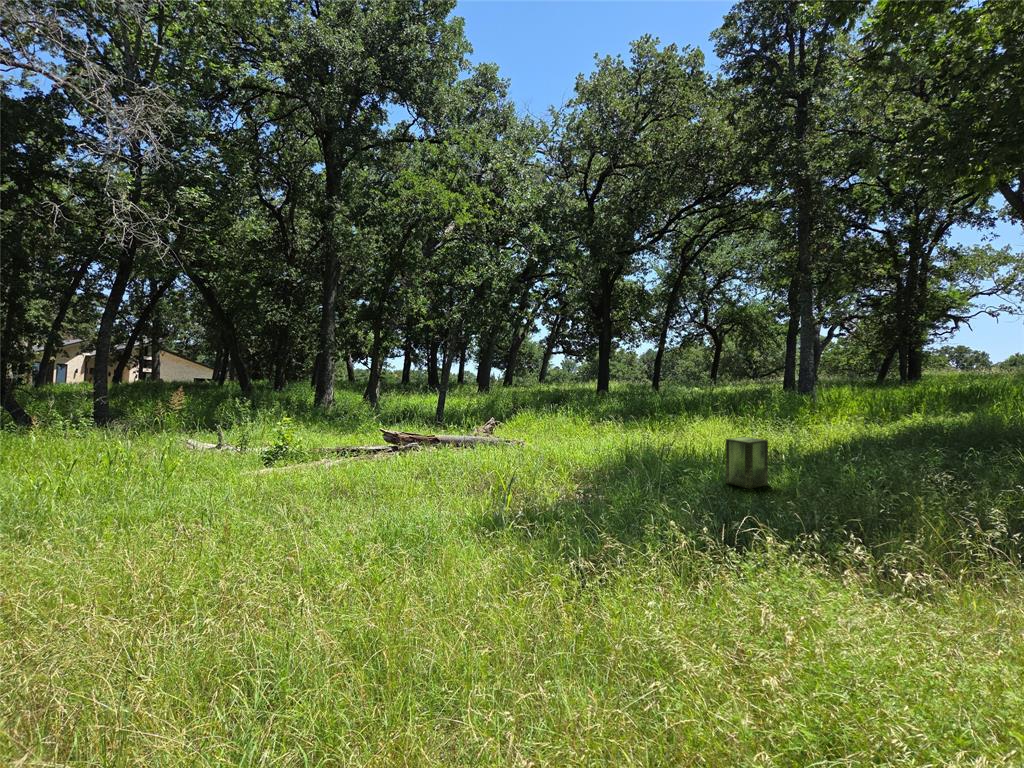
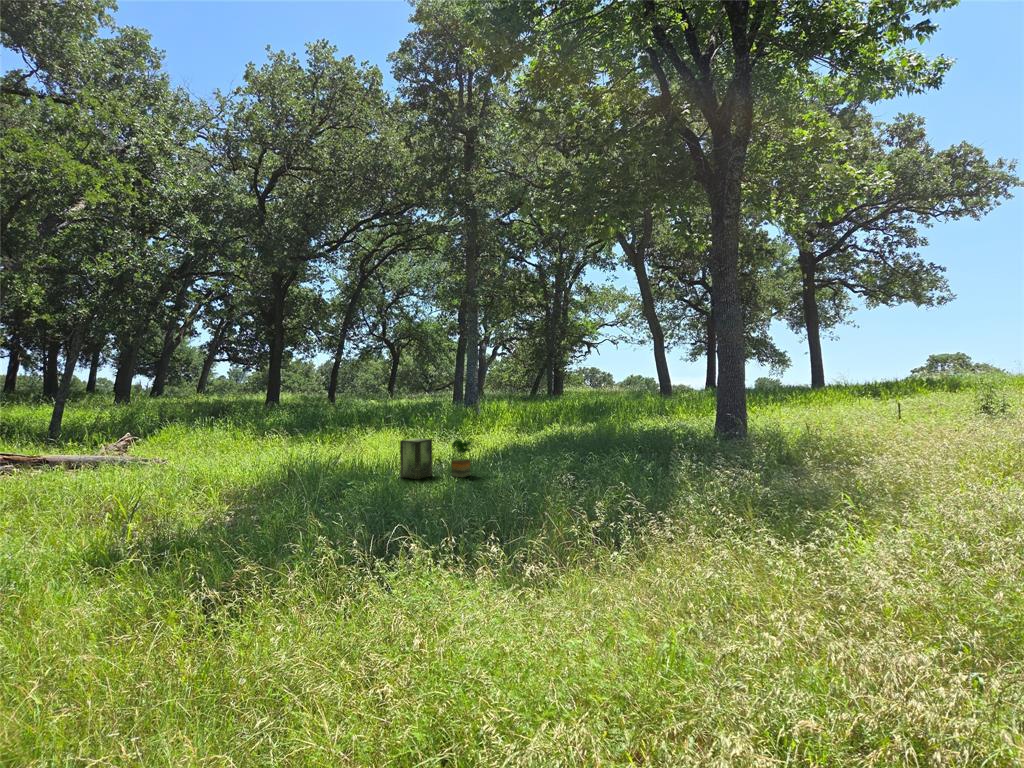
potted tree: none [795,442,831,493] -> present [452,440,473,477]

